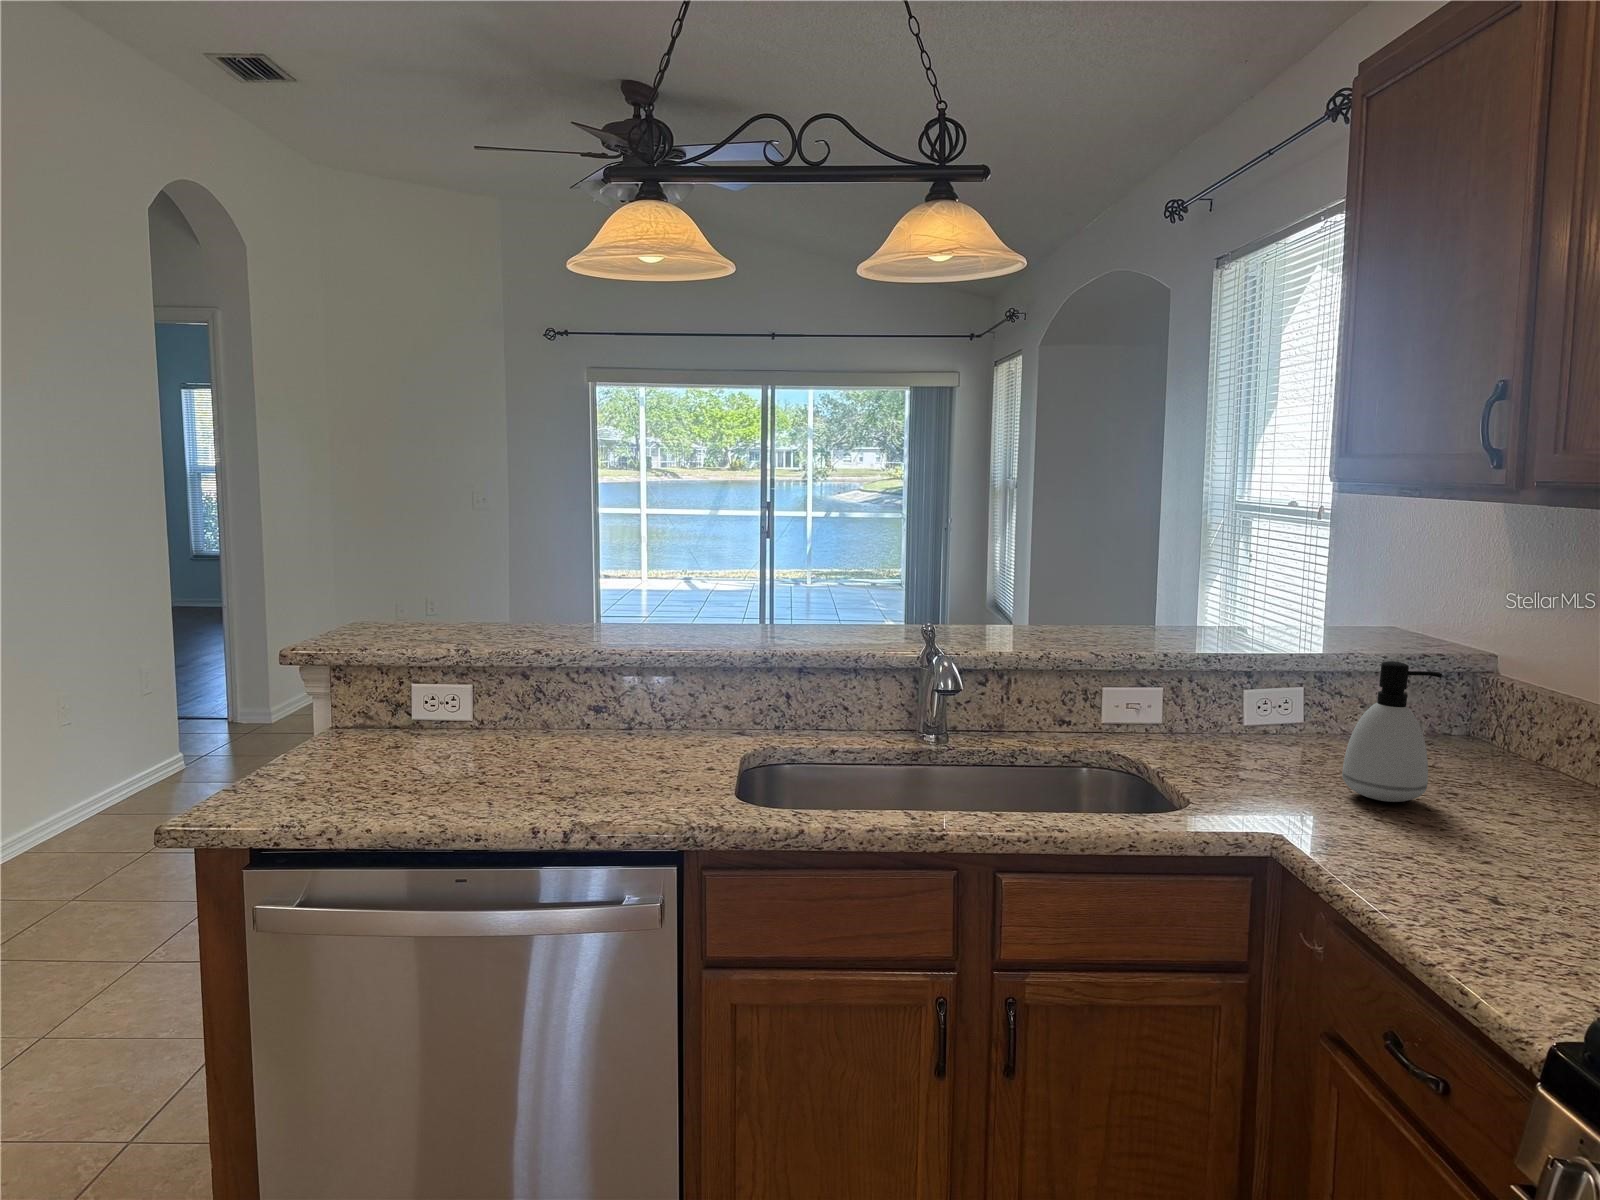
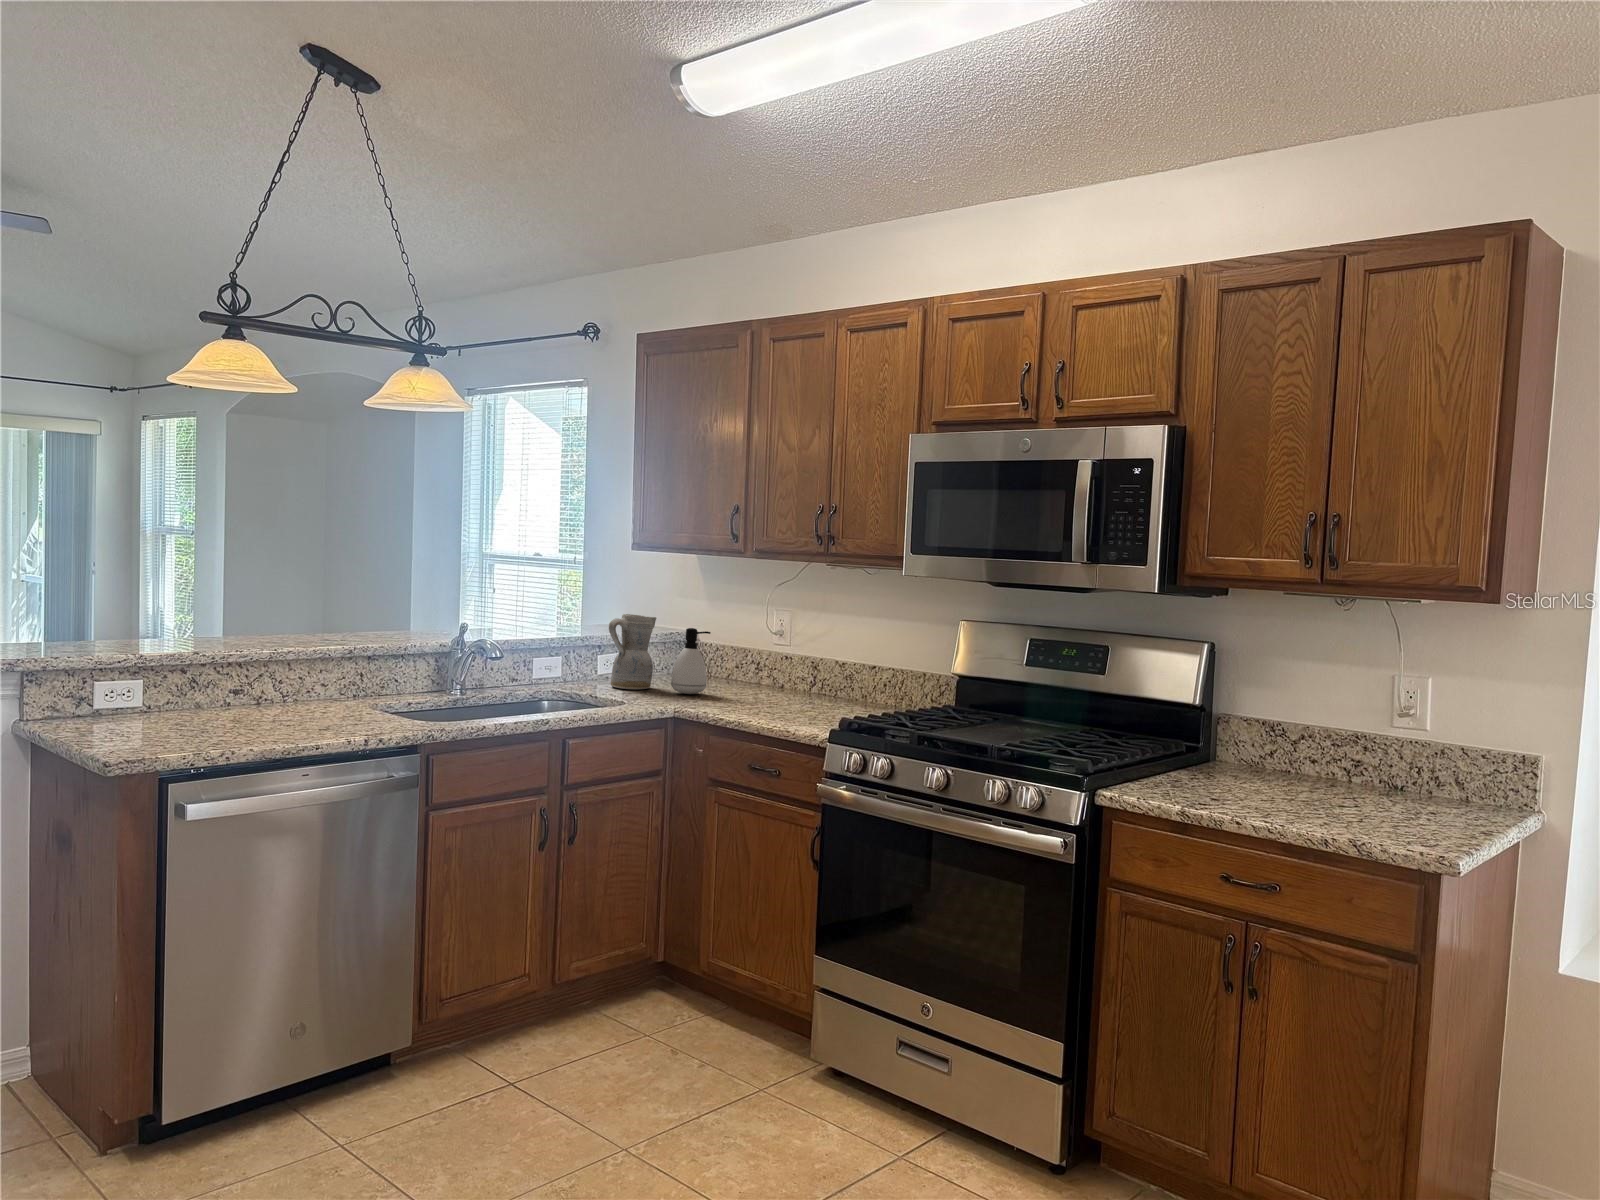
ceramic pitcher: none [1230,620,1339,770] -> present [609,614,656,689]

